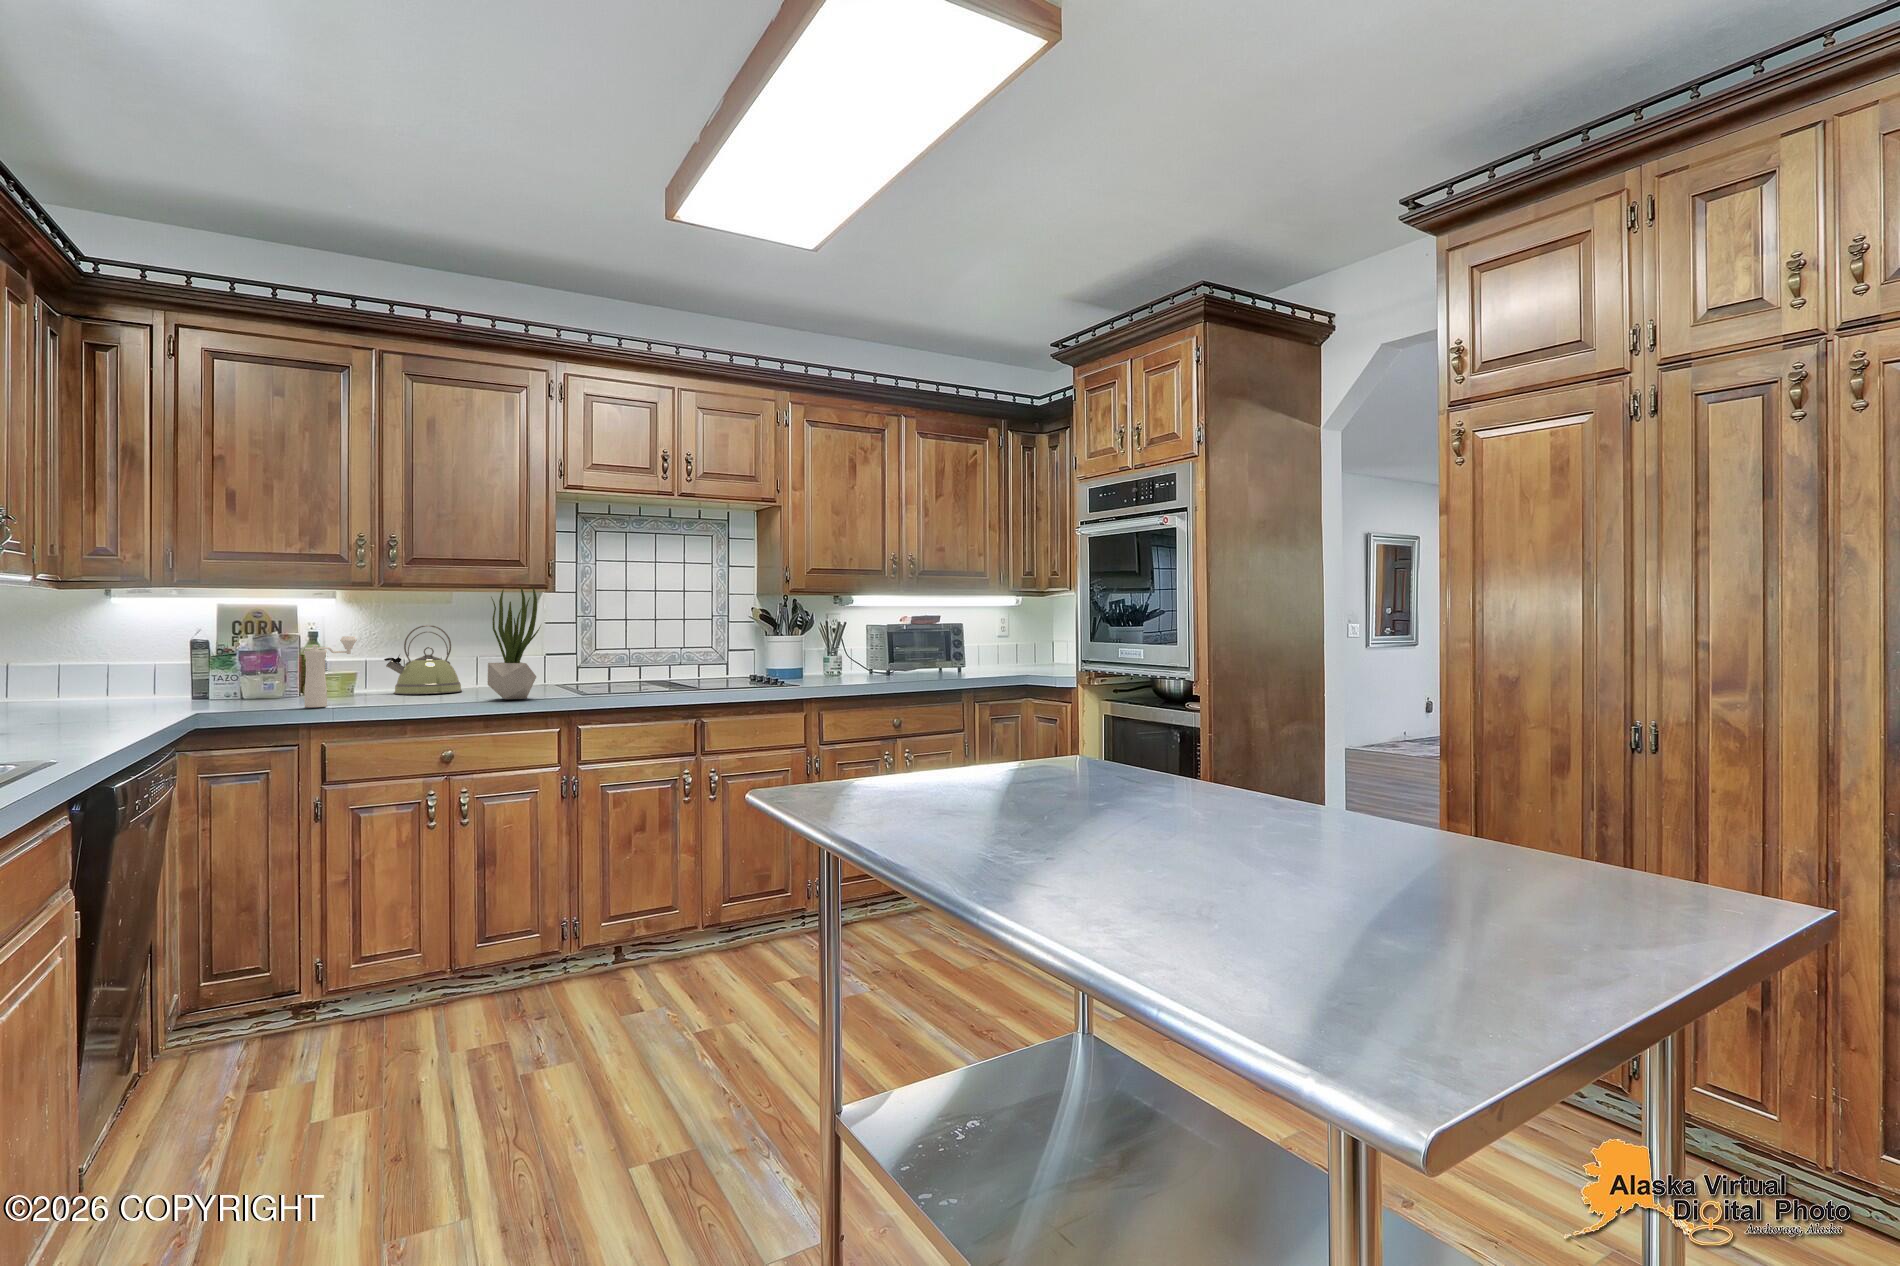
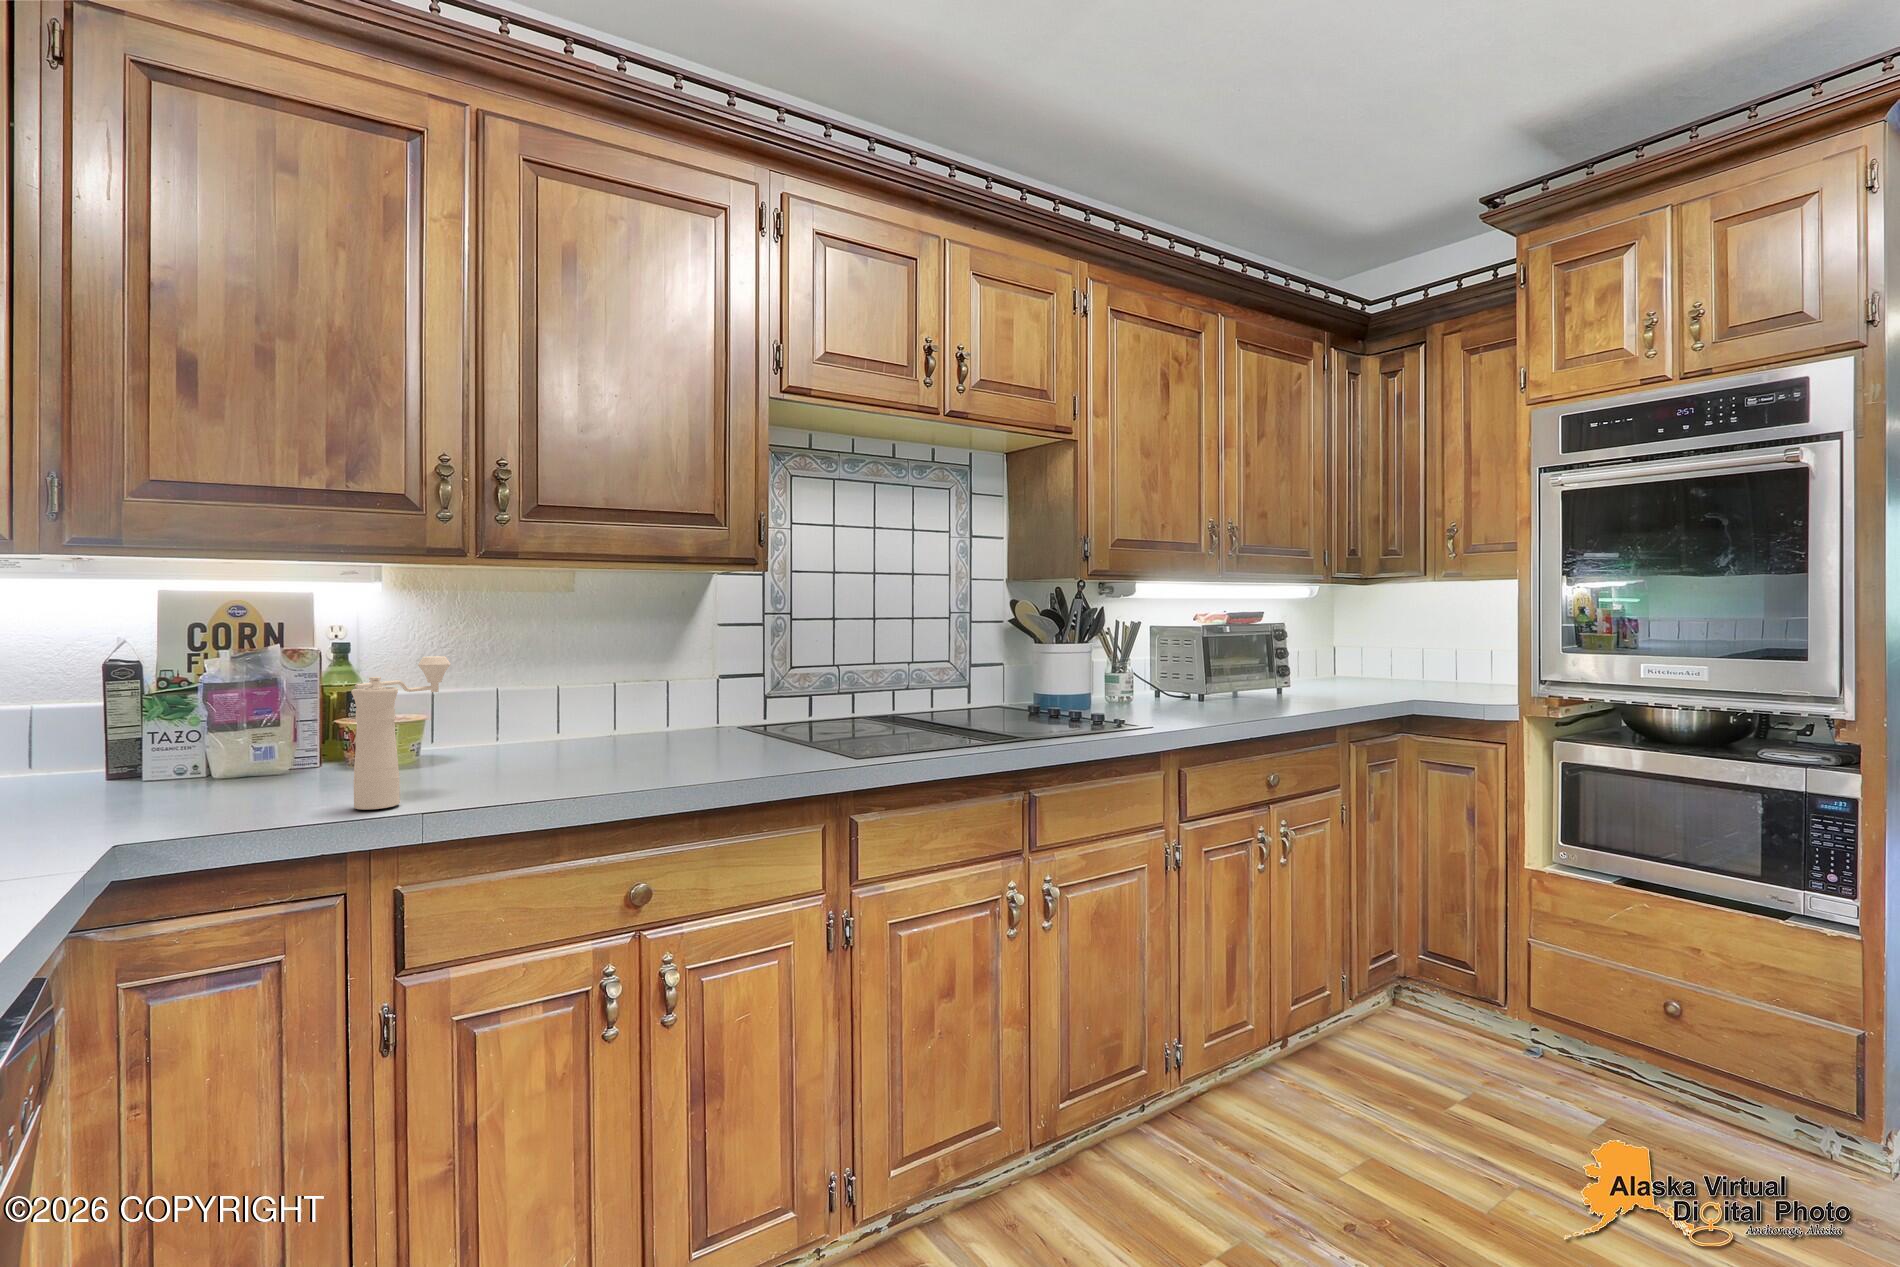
potted plant: present [488,584,540,699] -> none [690,555,783,772]
kettle: present [384,625,462,694] -> none [474,629,606,757]

